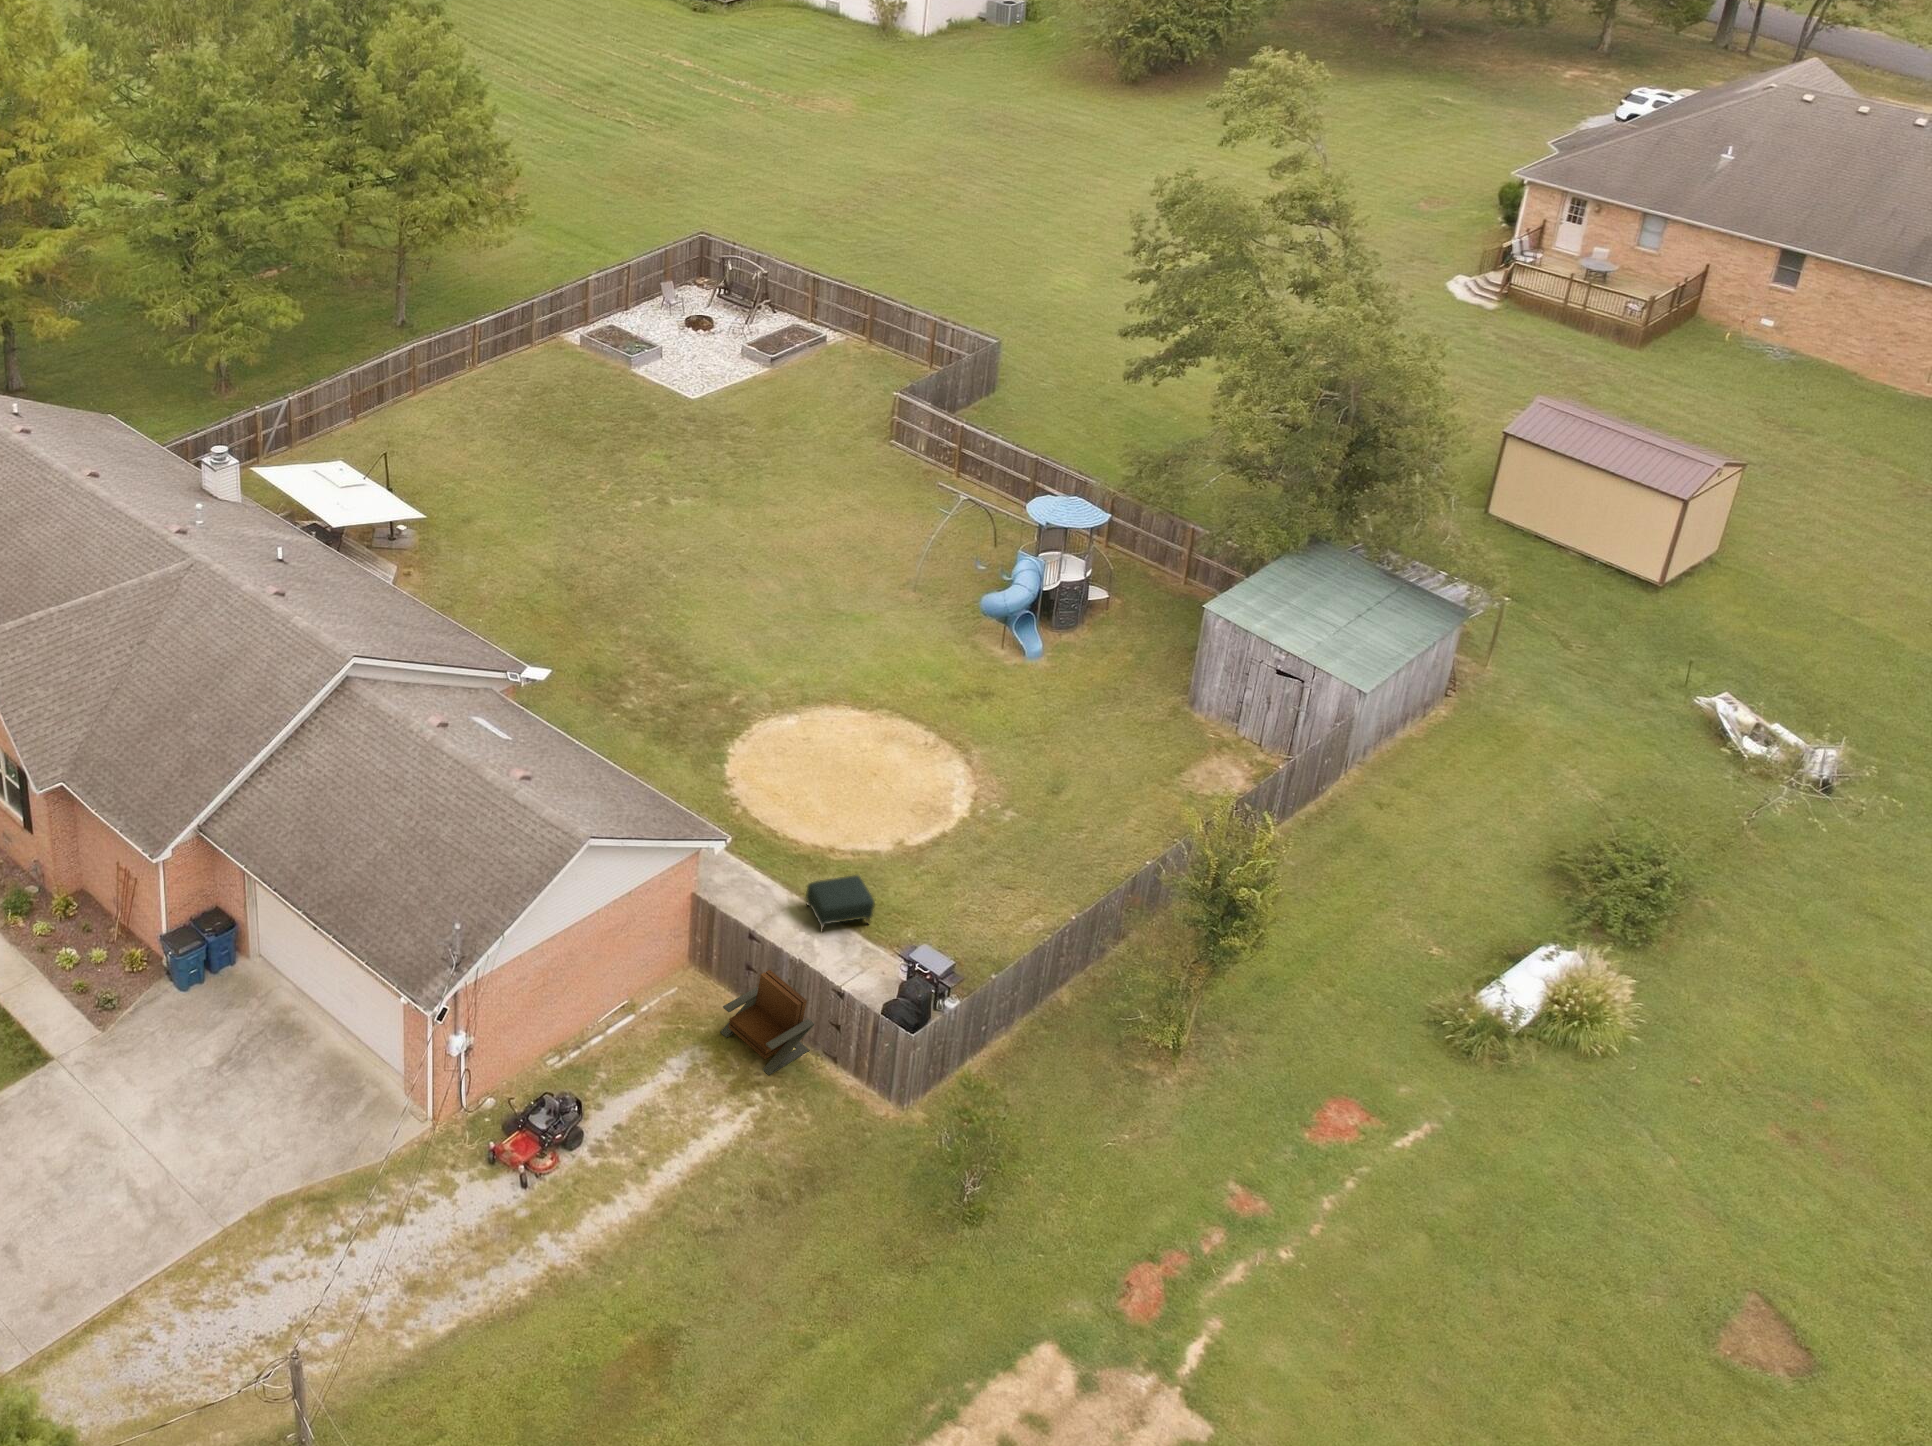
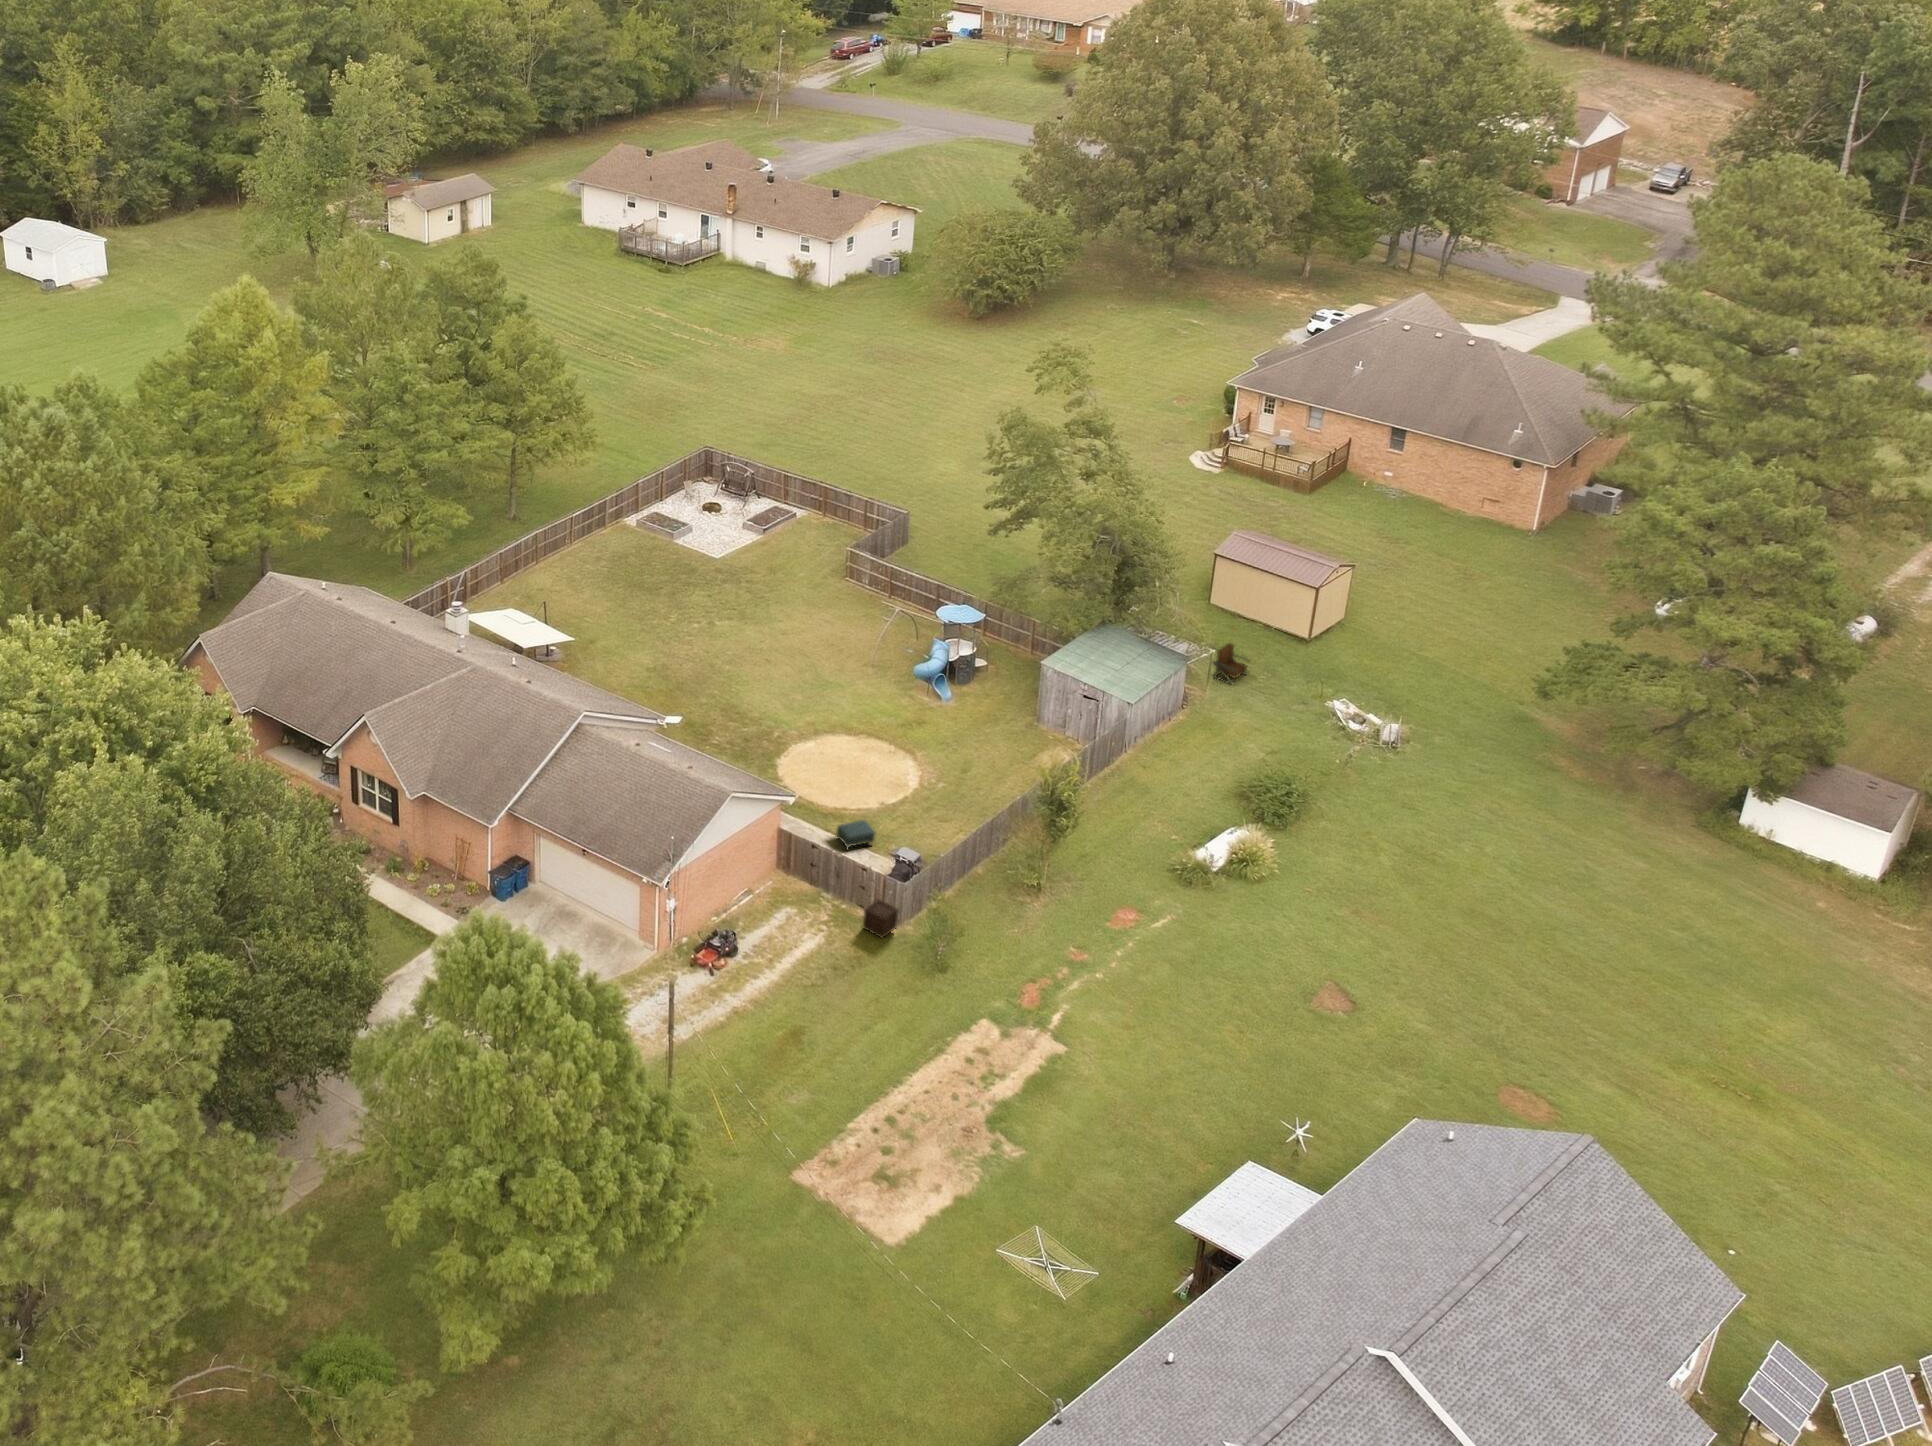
lounge chair: present [720,970,814,1075] -> present [1211,643,1249,685]
wooden crate: none [827,1049,897,1129] -> present [863,900,898,938]

